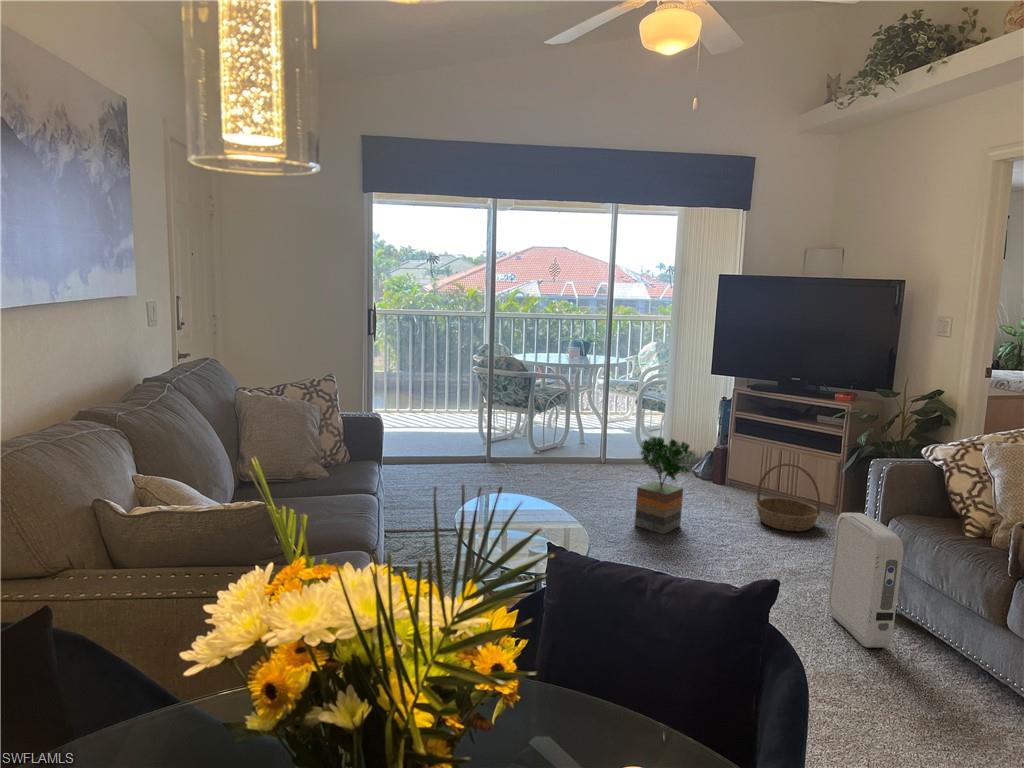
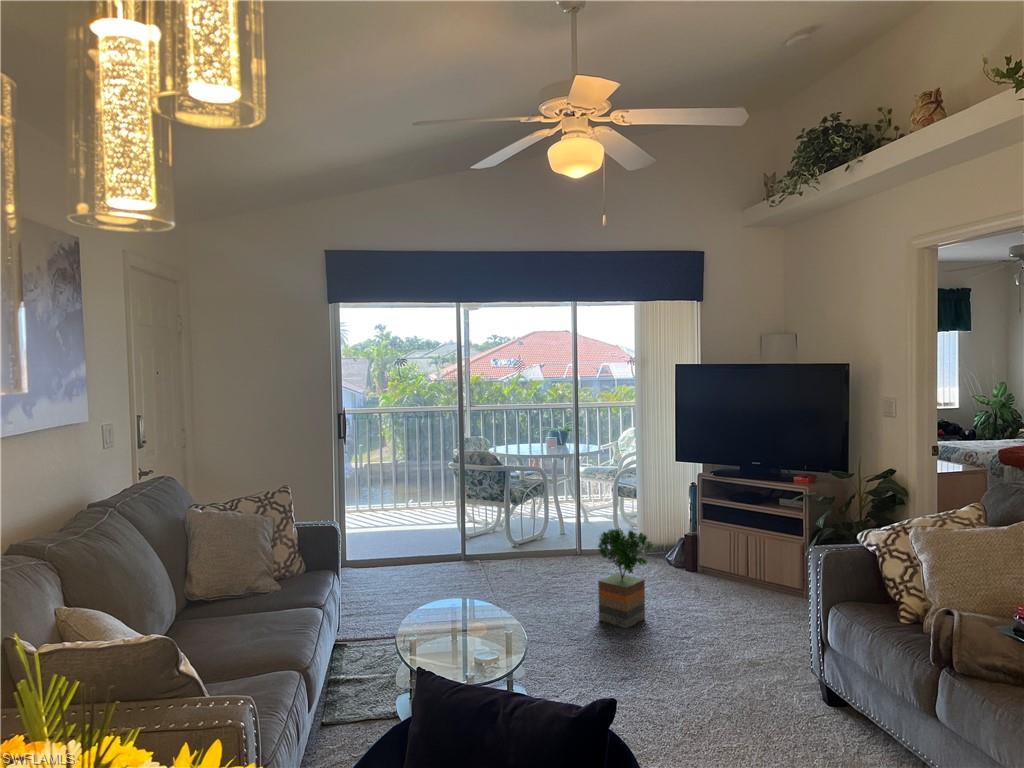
basket: present [756,463,820,531] -> none [721,549,785,619]
air purifier: present [828,513,904,647] -> none [779,602,839,746]

